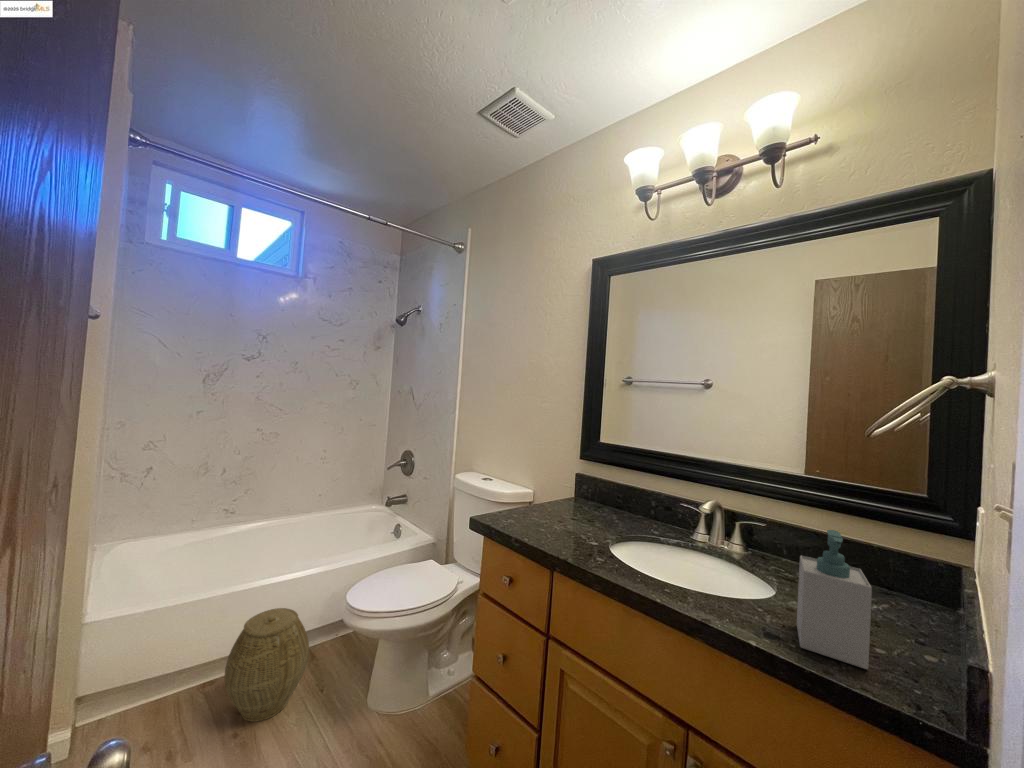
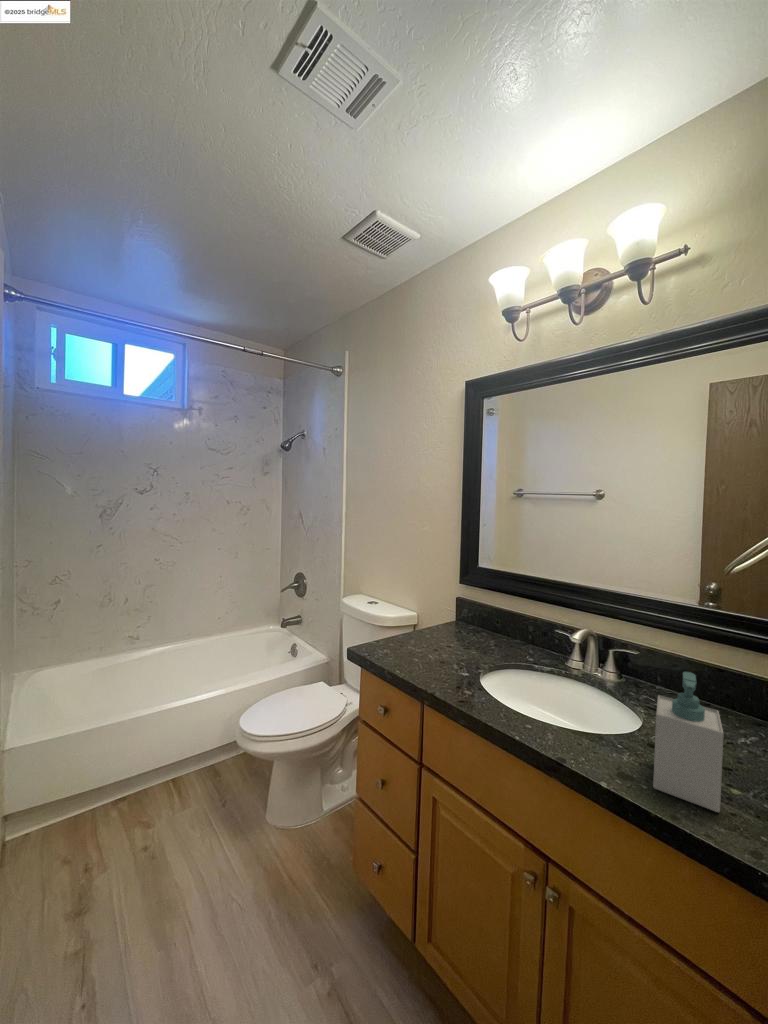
woven basket: present [225,608,309,722] -> none [136,729,211,832]

